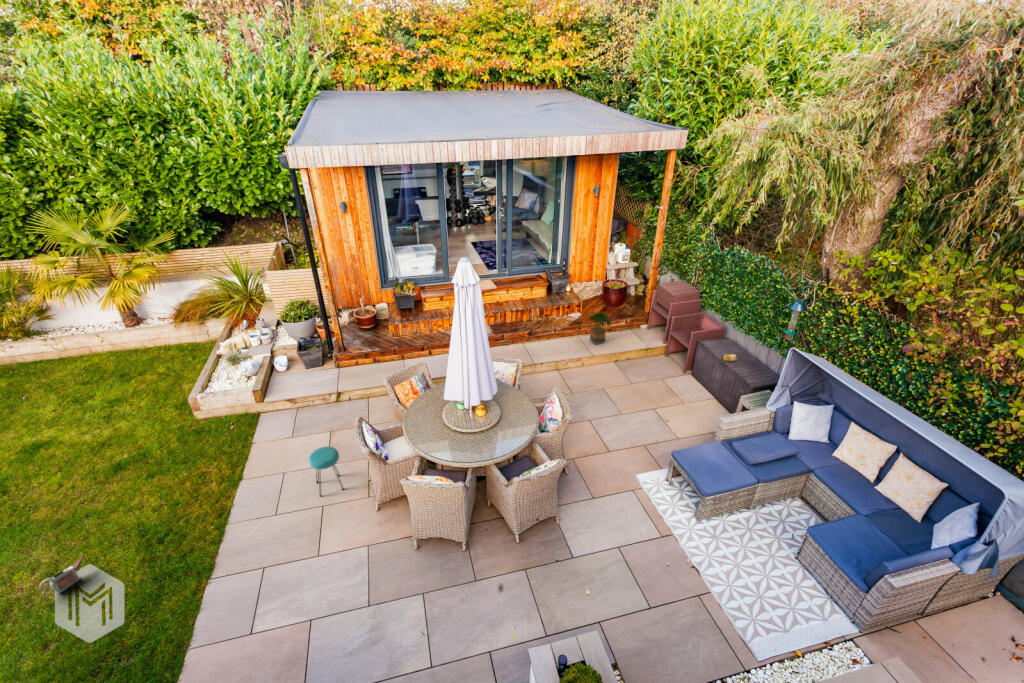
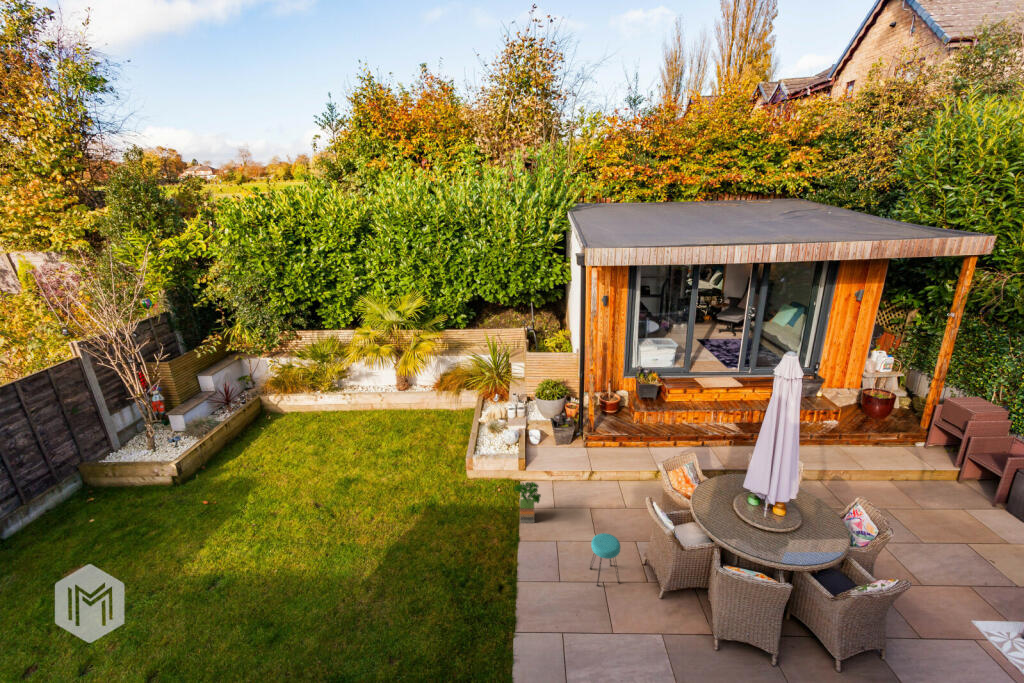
potted tree: present [589,313,611,345] -> present [515,482,541,523]
watering can: present [39,556,84,594] -> none [369,599,402,632]

